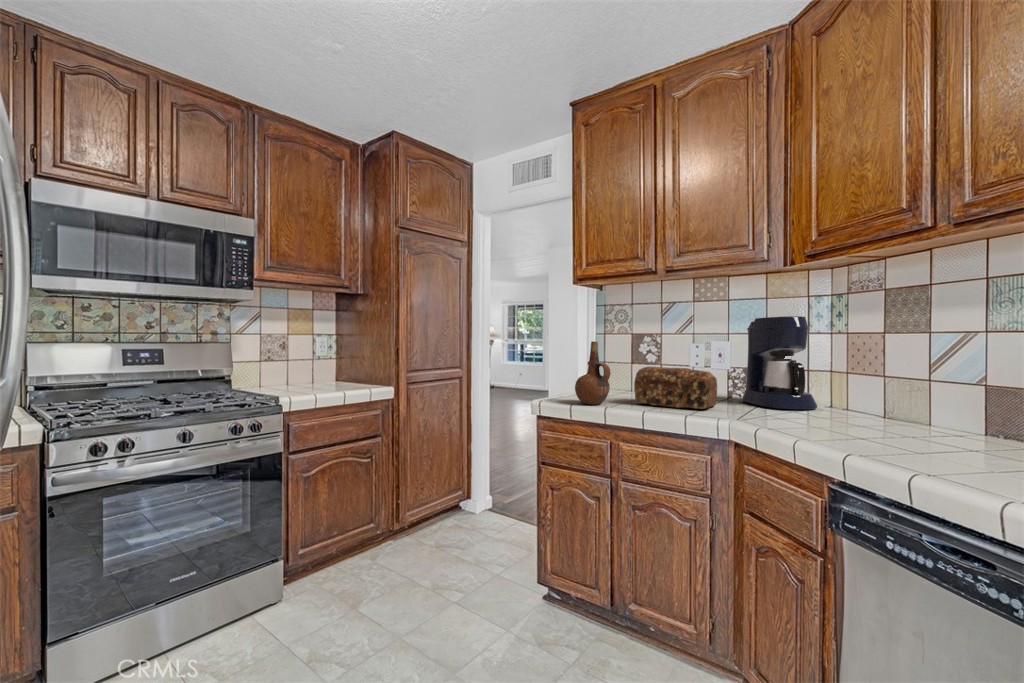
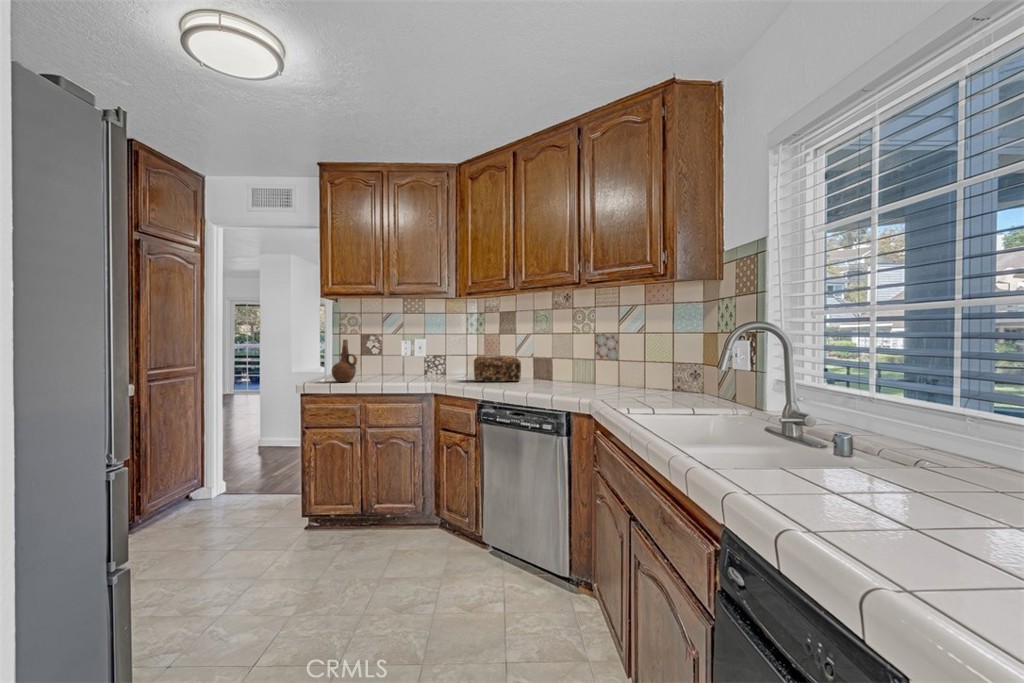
coffee maker: present [742,316,817,409] -> none [433,325,472,377]
bread loaf: present [634,367,717,409] -> present [474,356,521,382]

